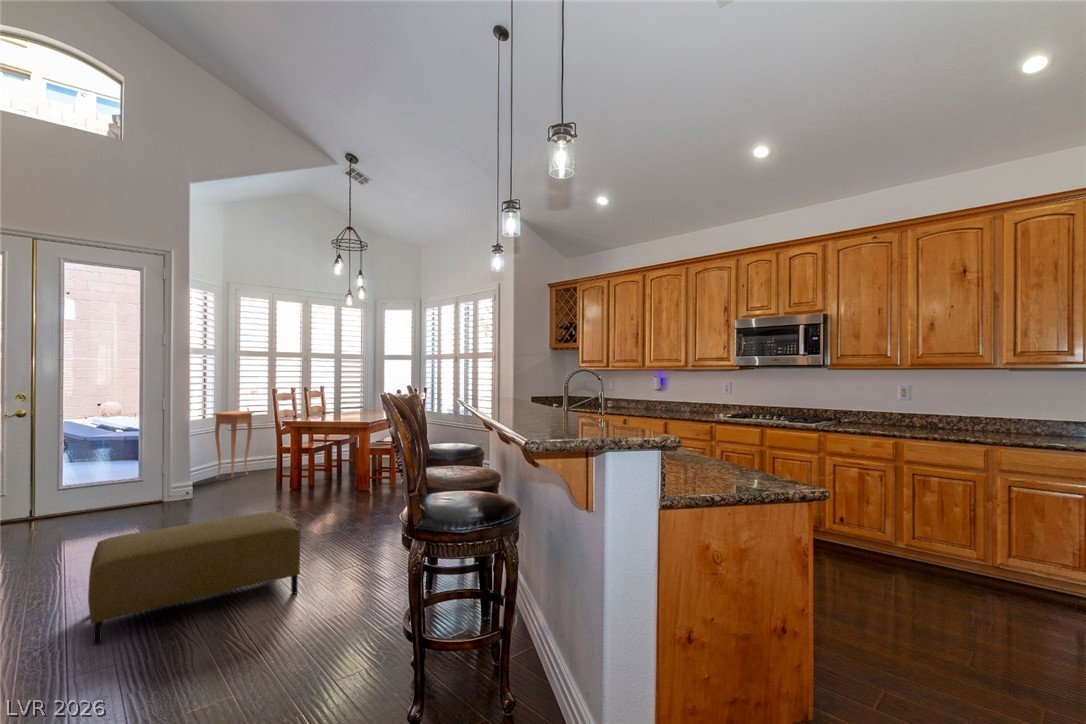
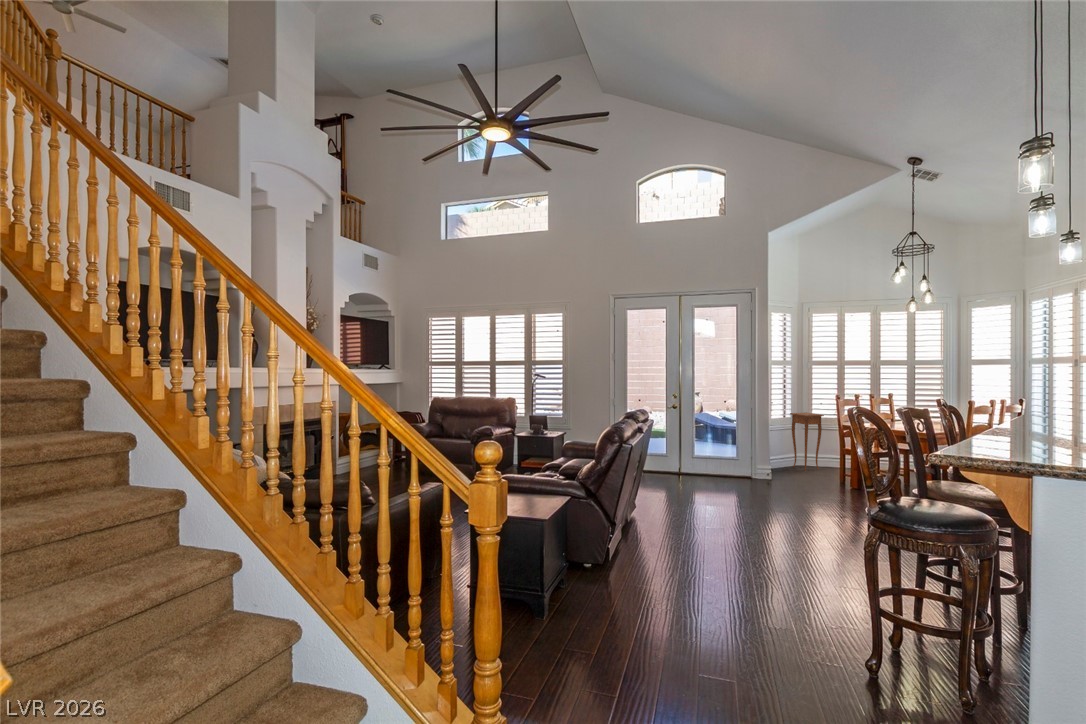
ottoman: present [88,512,301,646] -> none [704,490,832,566]

